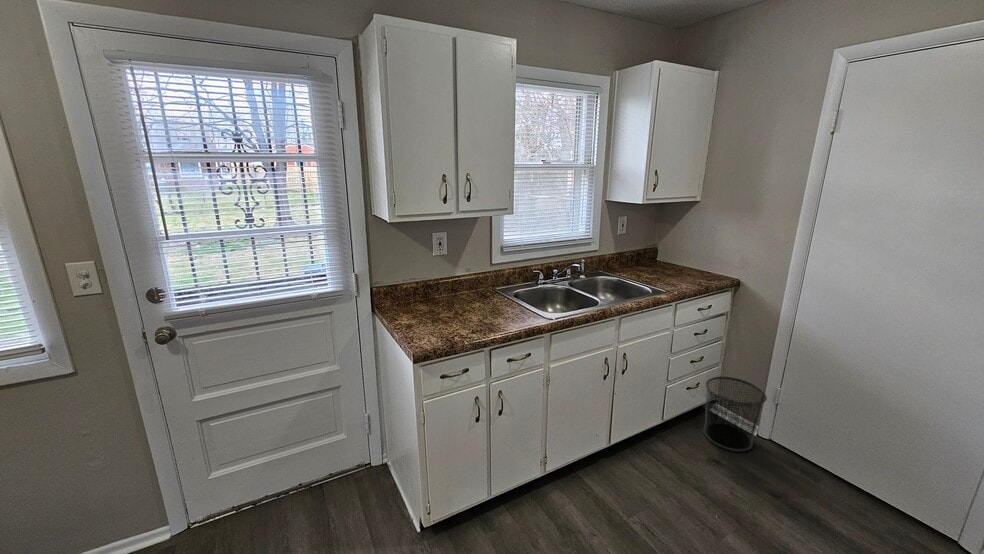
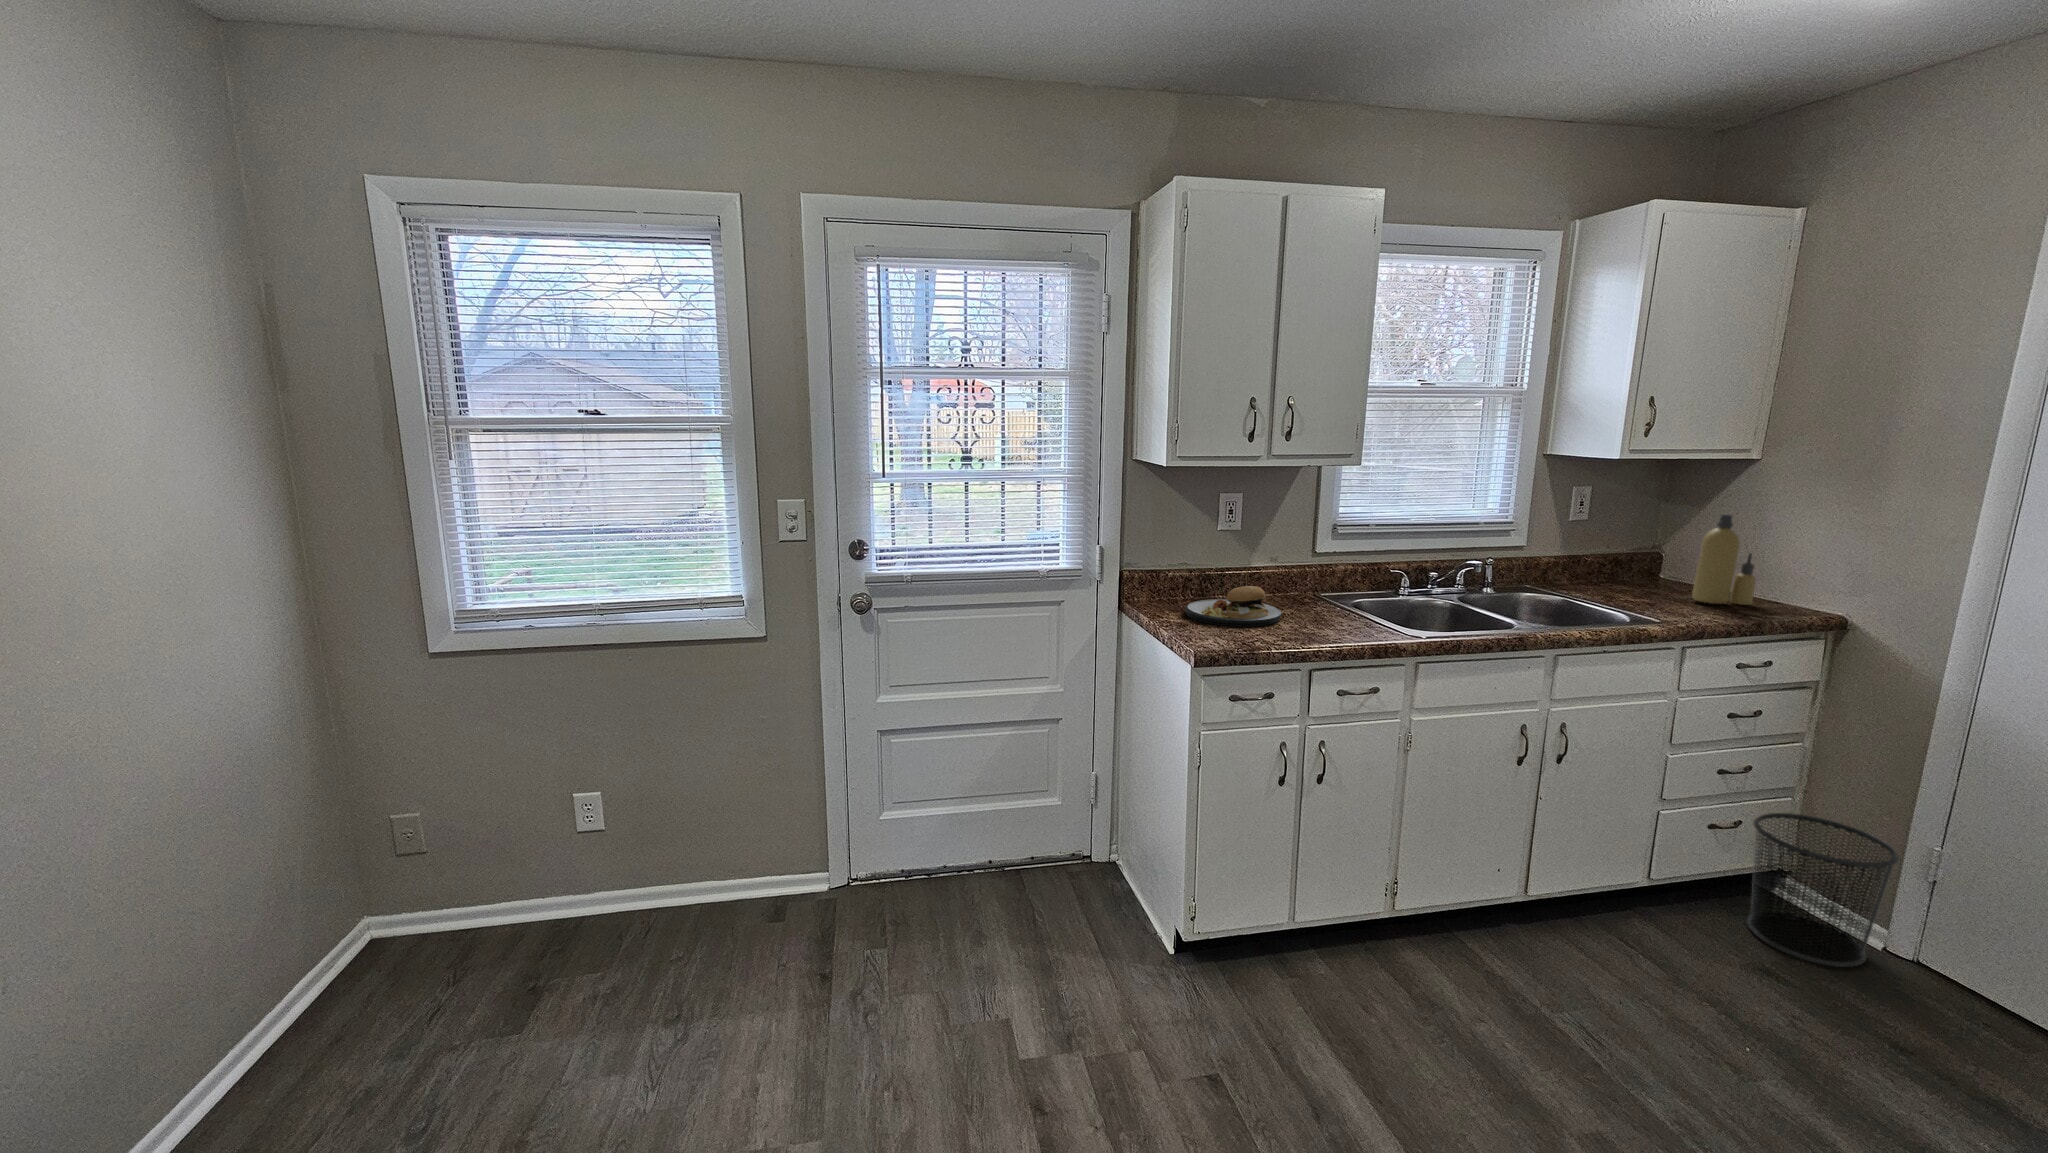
bottle: none [674,230,701,276] -> present [1692,514,1756,605]
plate: none [413,283,473,322] -> present [1185,577,1281,627]

